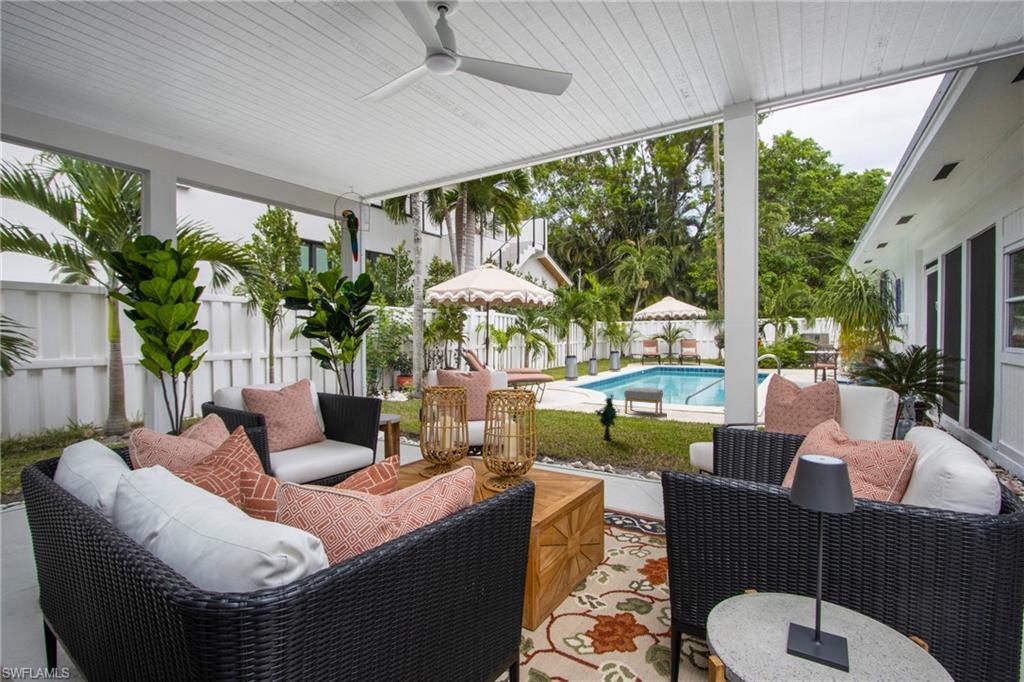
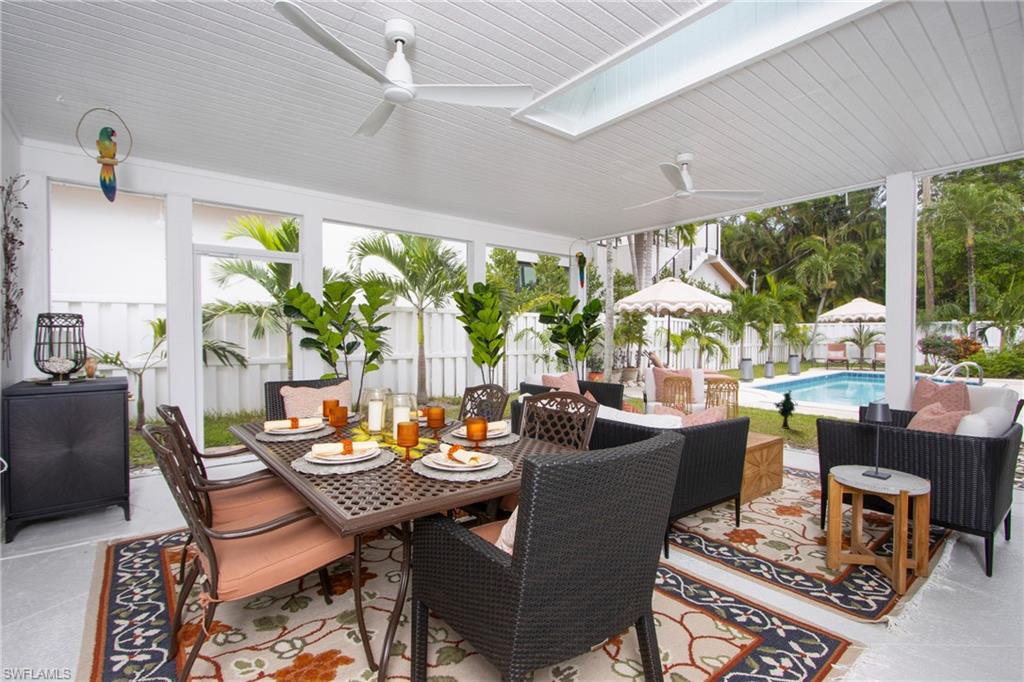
footstool: present [624,388,663,416] -> none [803,388,845,415]

